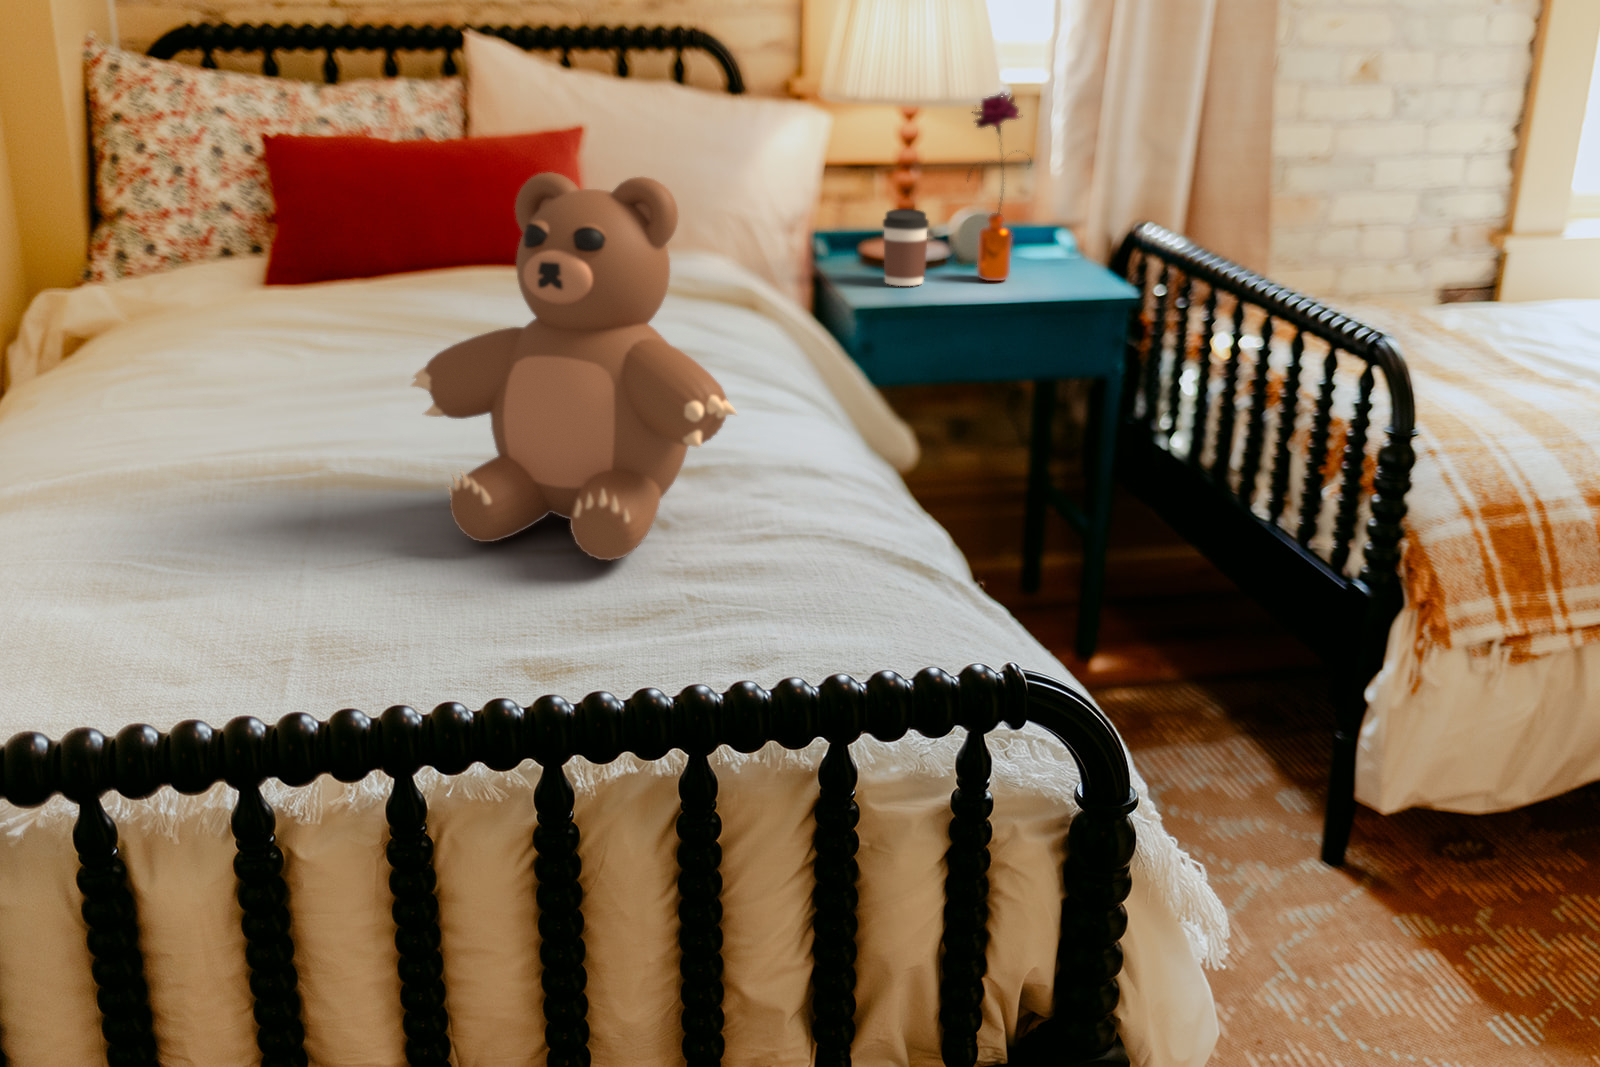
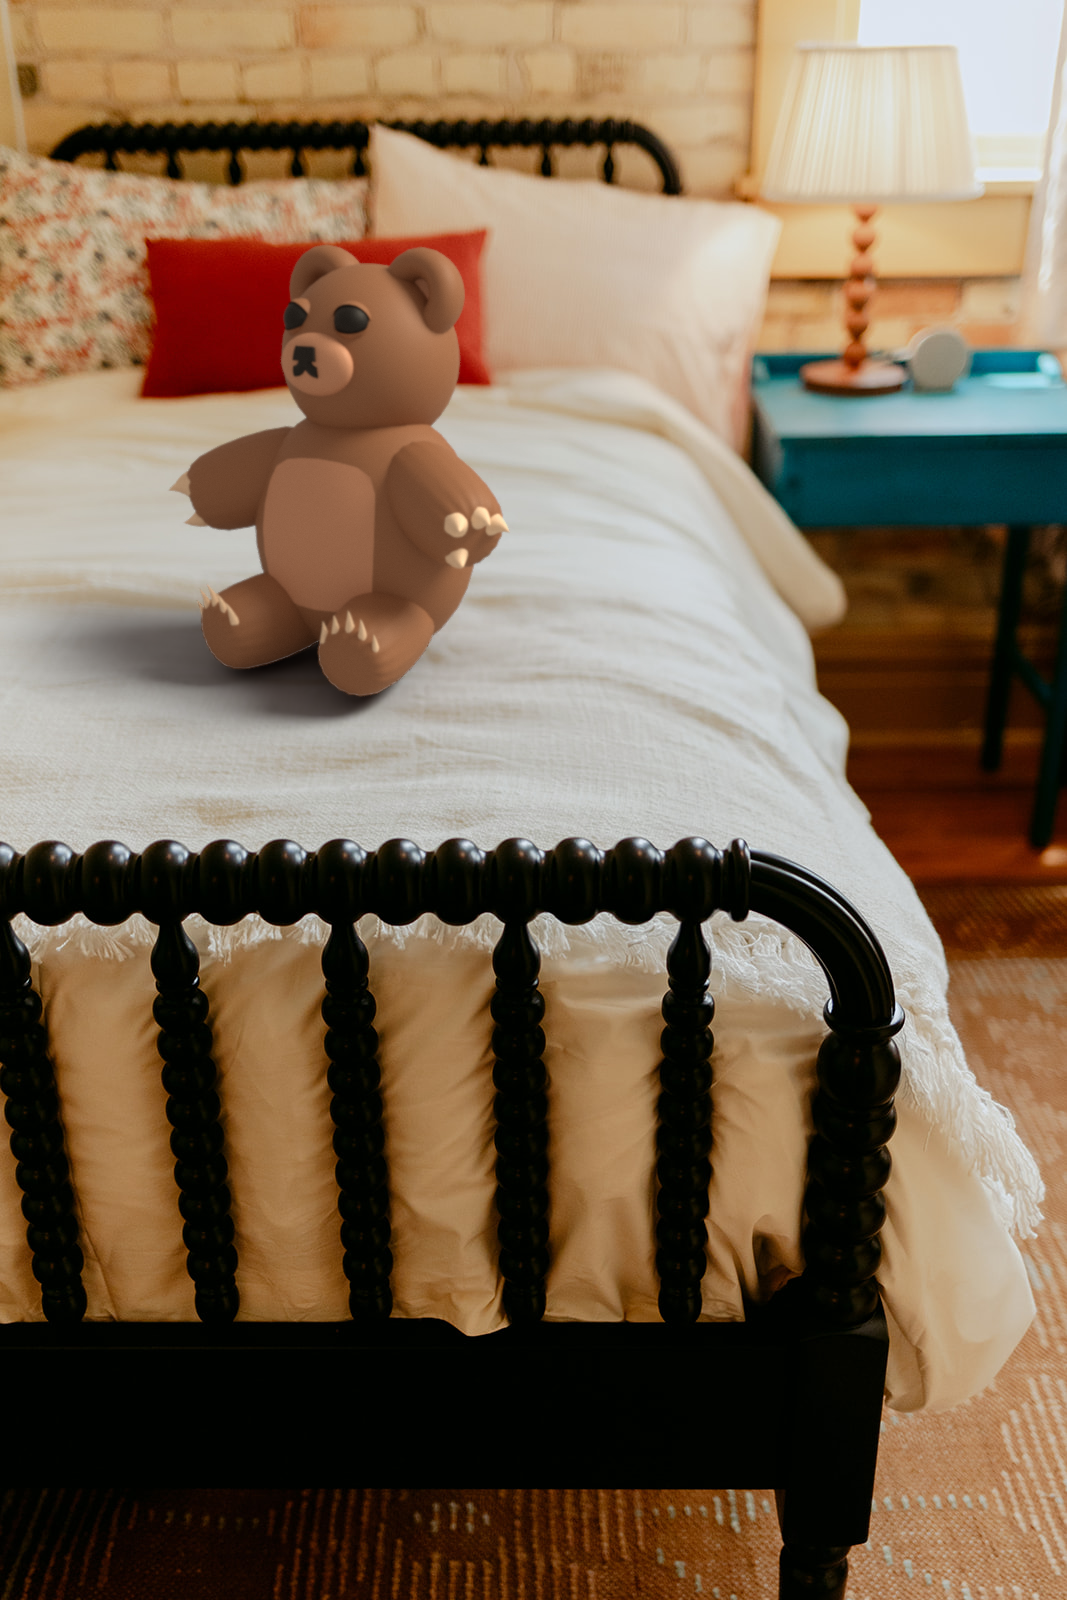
flower: present [967,93,1023,281] -> none [924,183,1002,414]
coffee cup: present [883,209,929,286] -> none [818,326,873,417]

